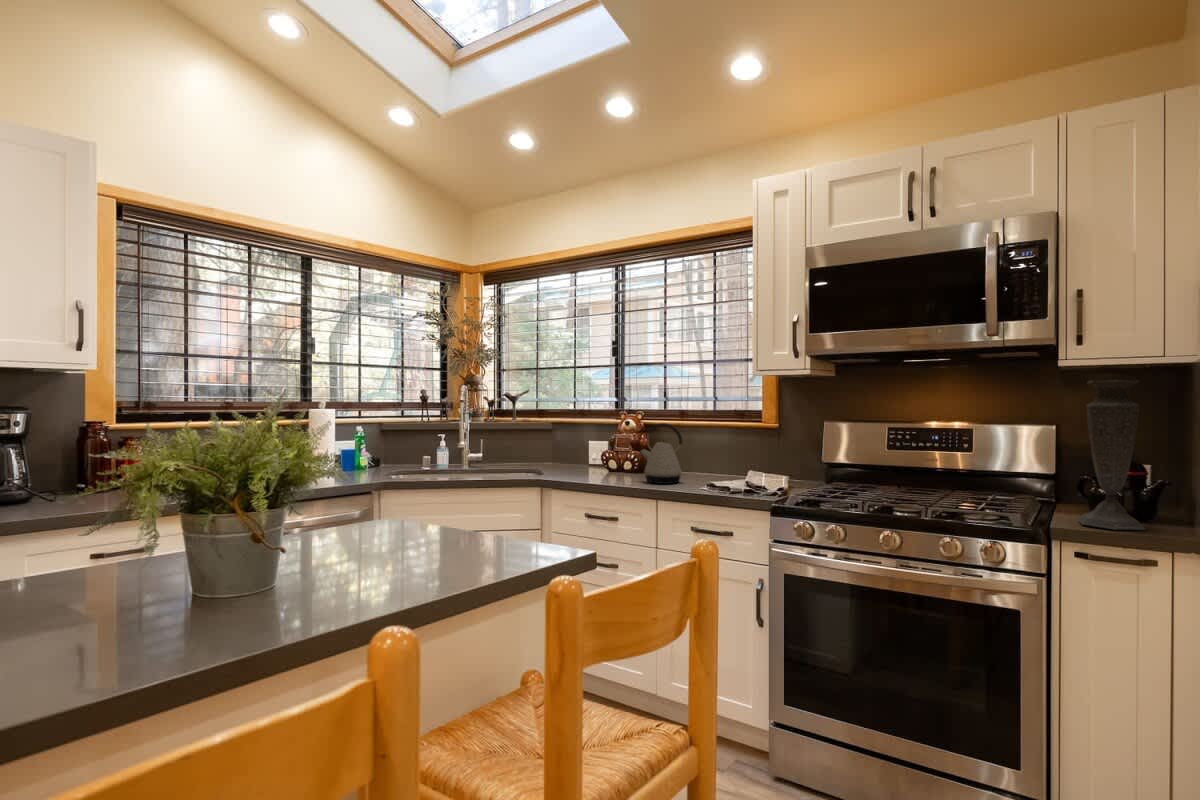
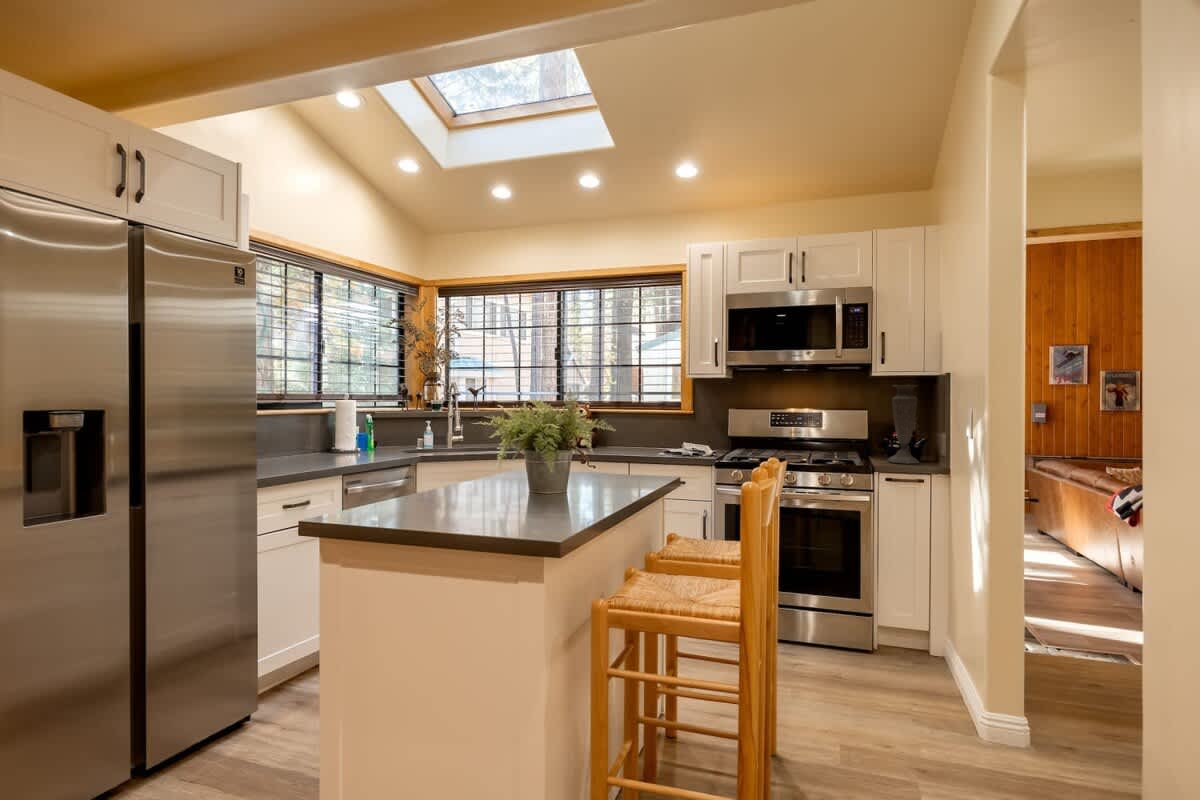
kettle: present [640,423,685,484] -> none [610,411,643,453]

